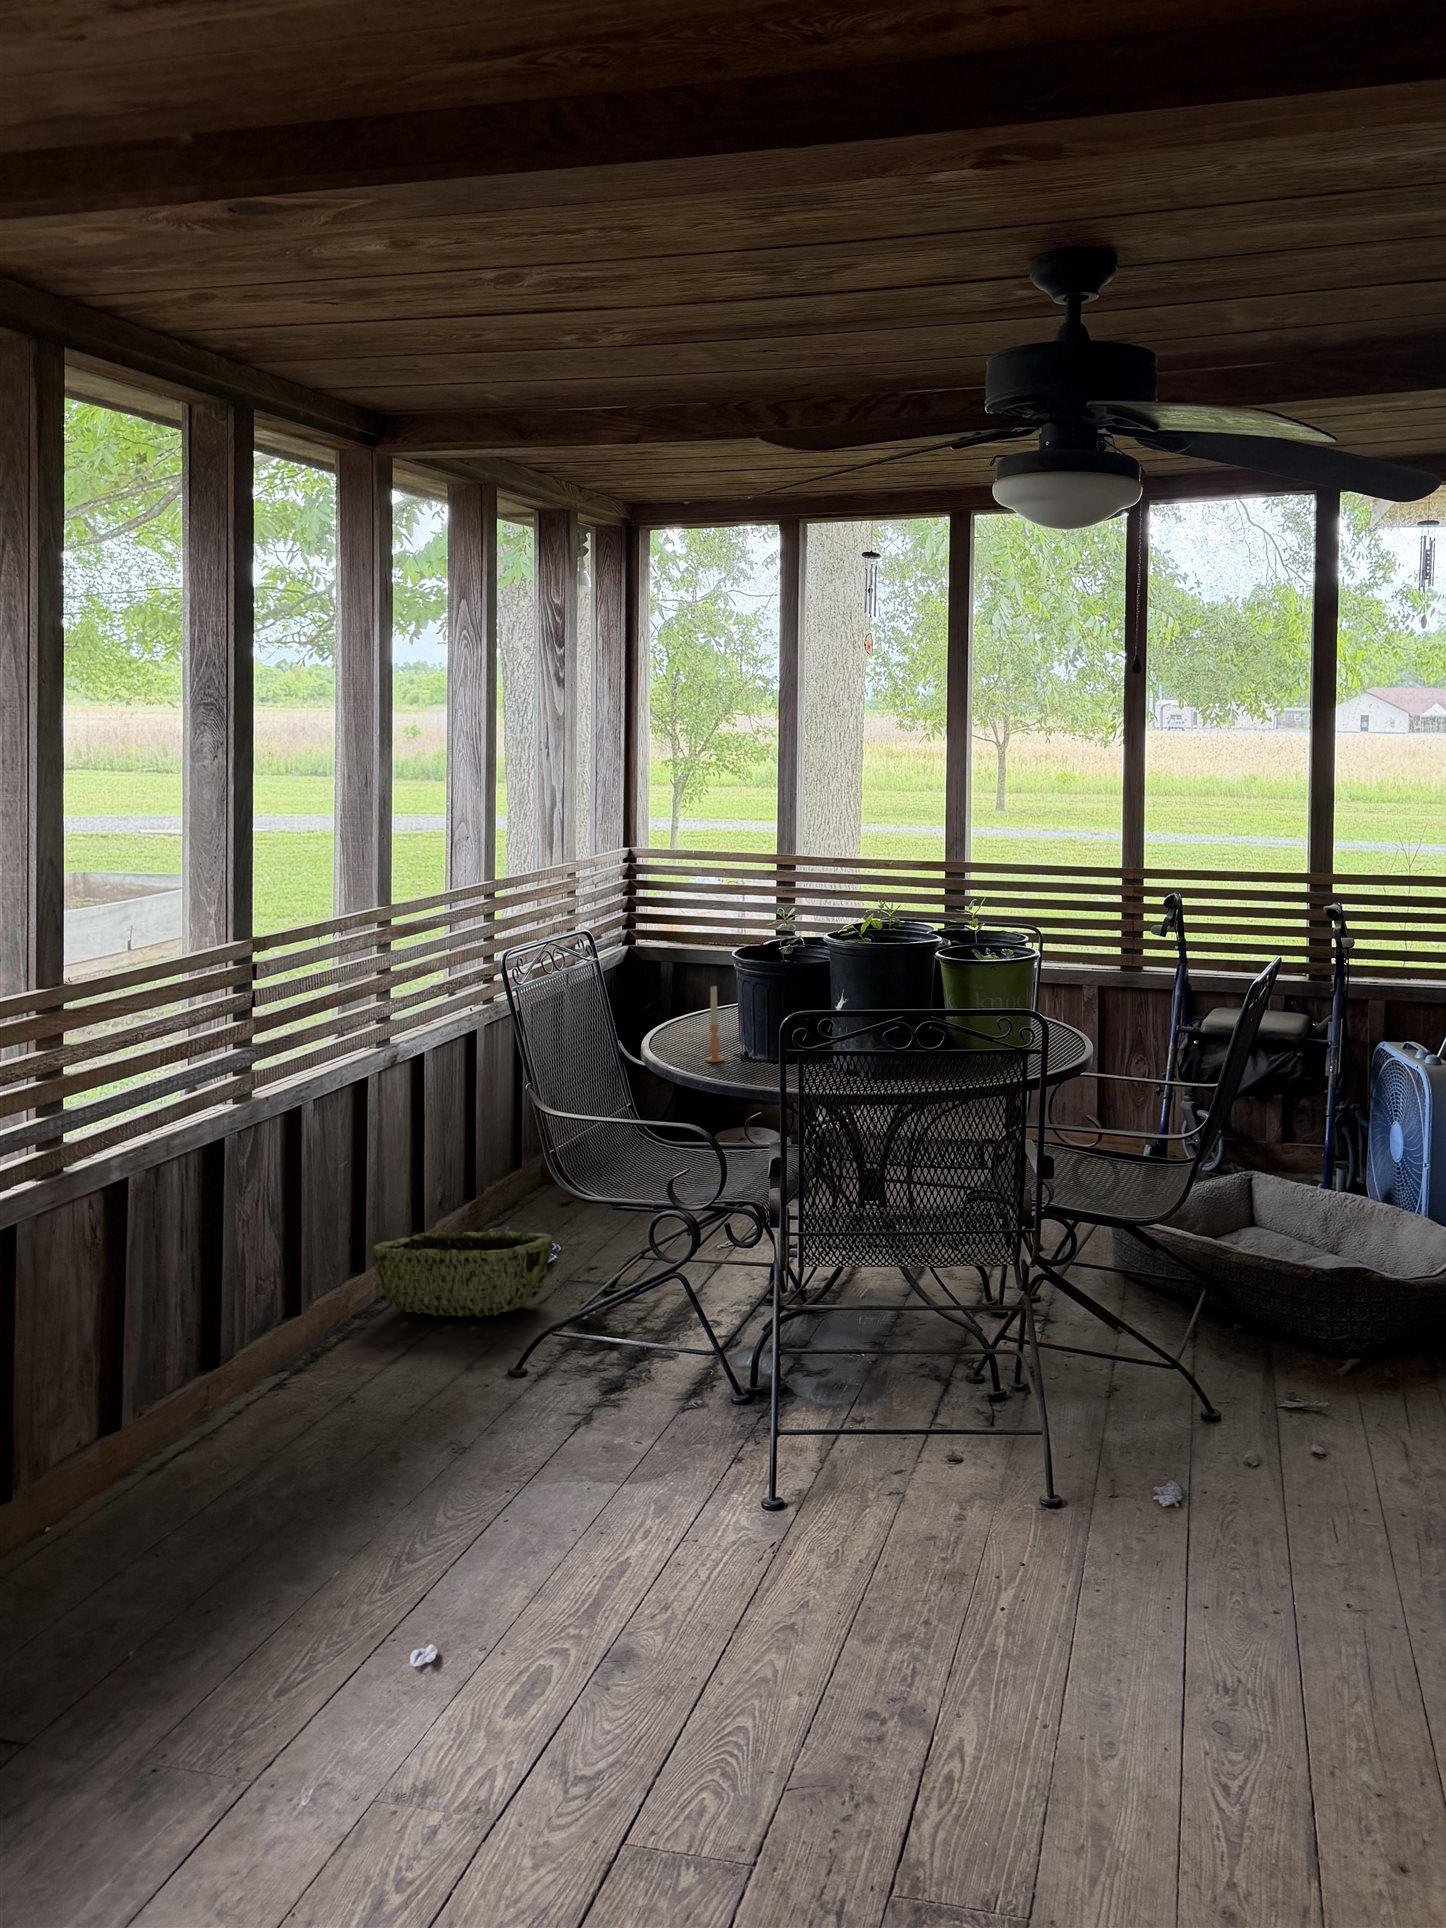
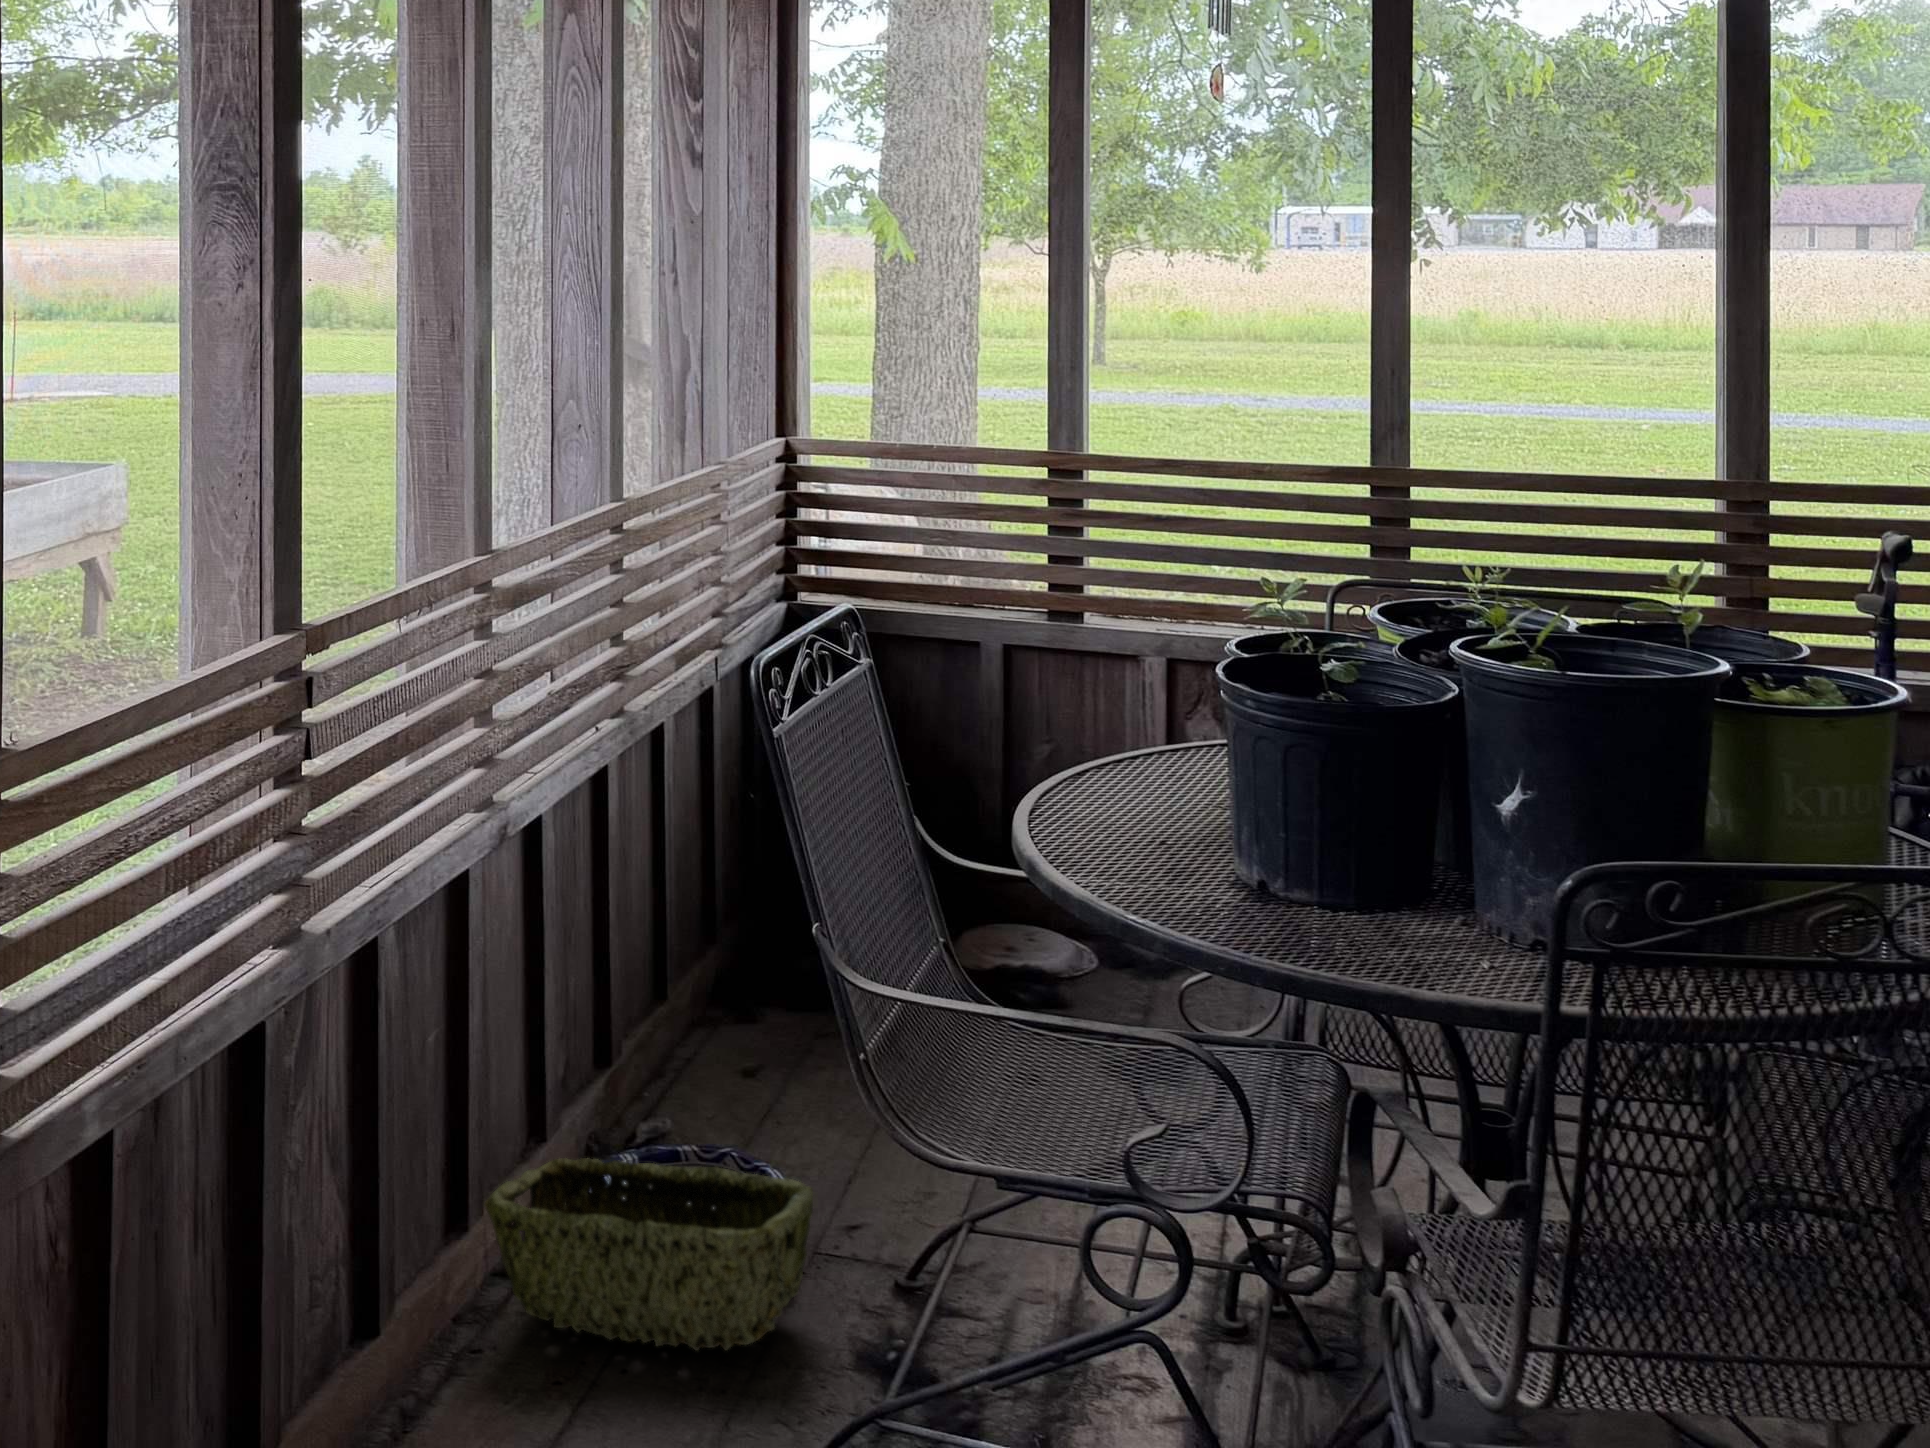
candle: present [705,986,724,1062] -> none [1254,760,1297,925]

